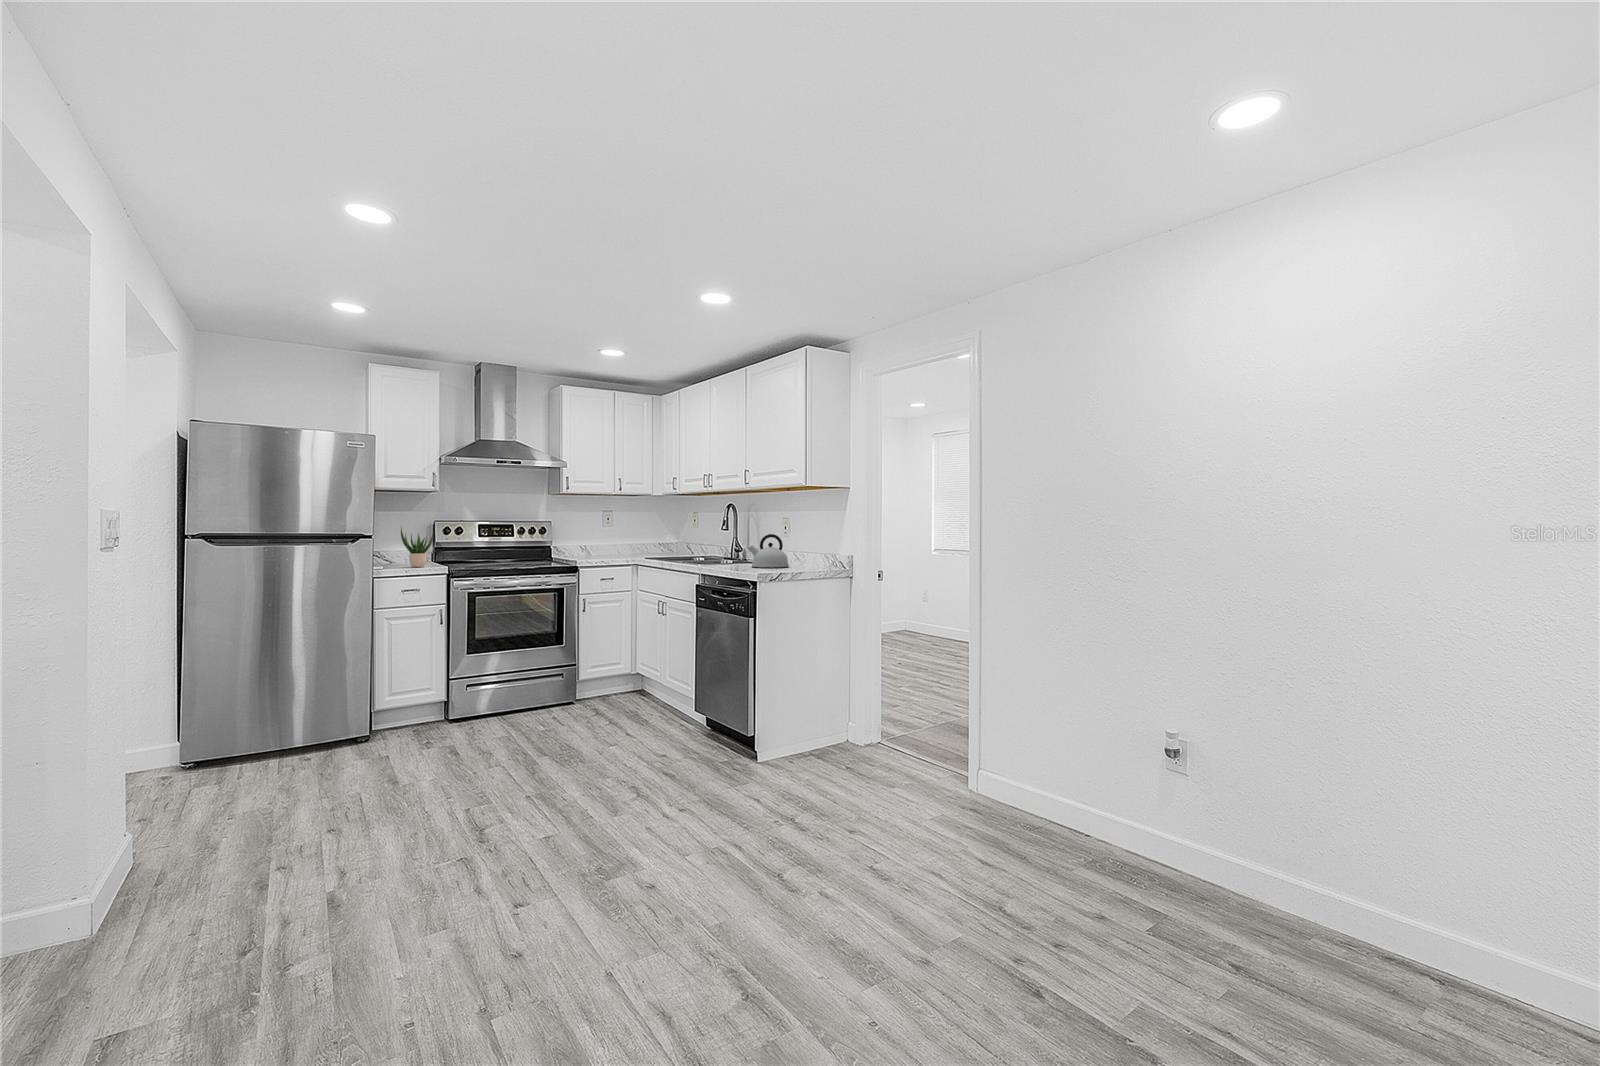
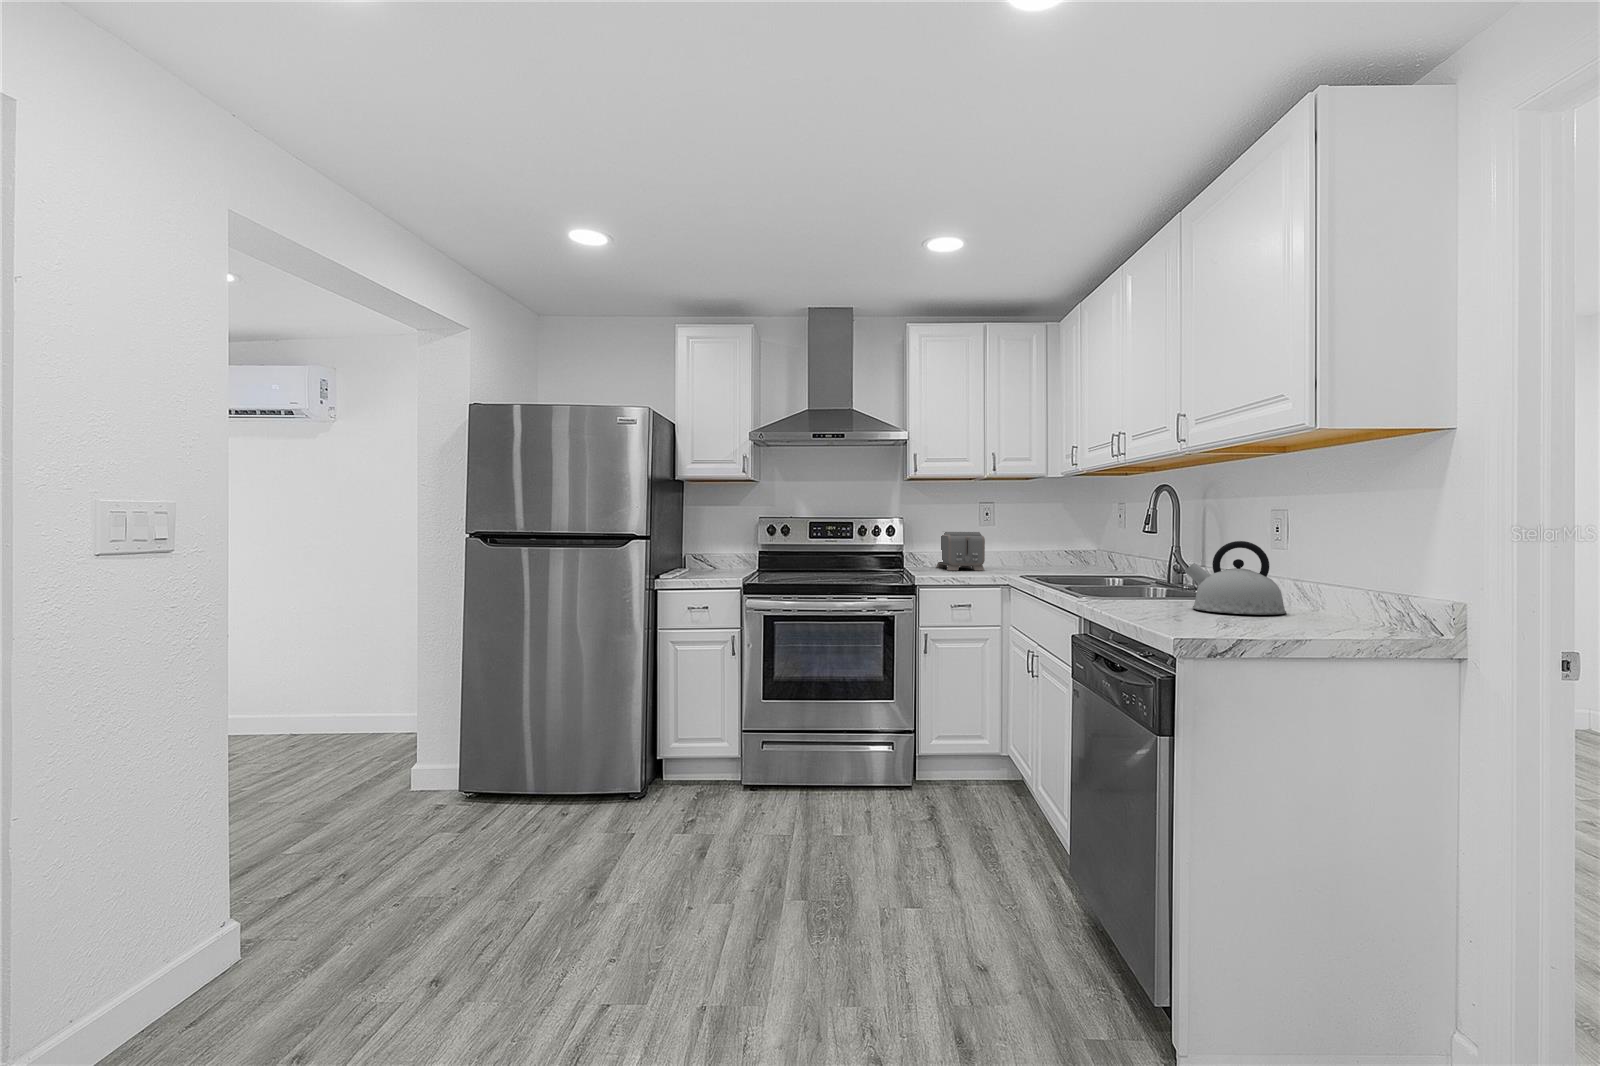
potted plant: present [401,527,433,567] -> none [689,525,728,579]
toaster: none [571,531,610,558] -> present [936,532,985,571]

